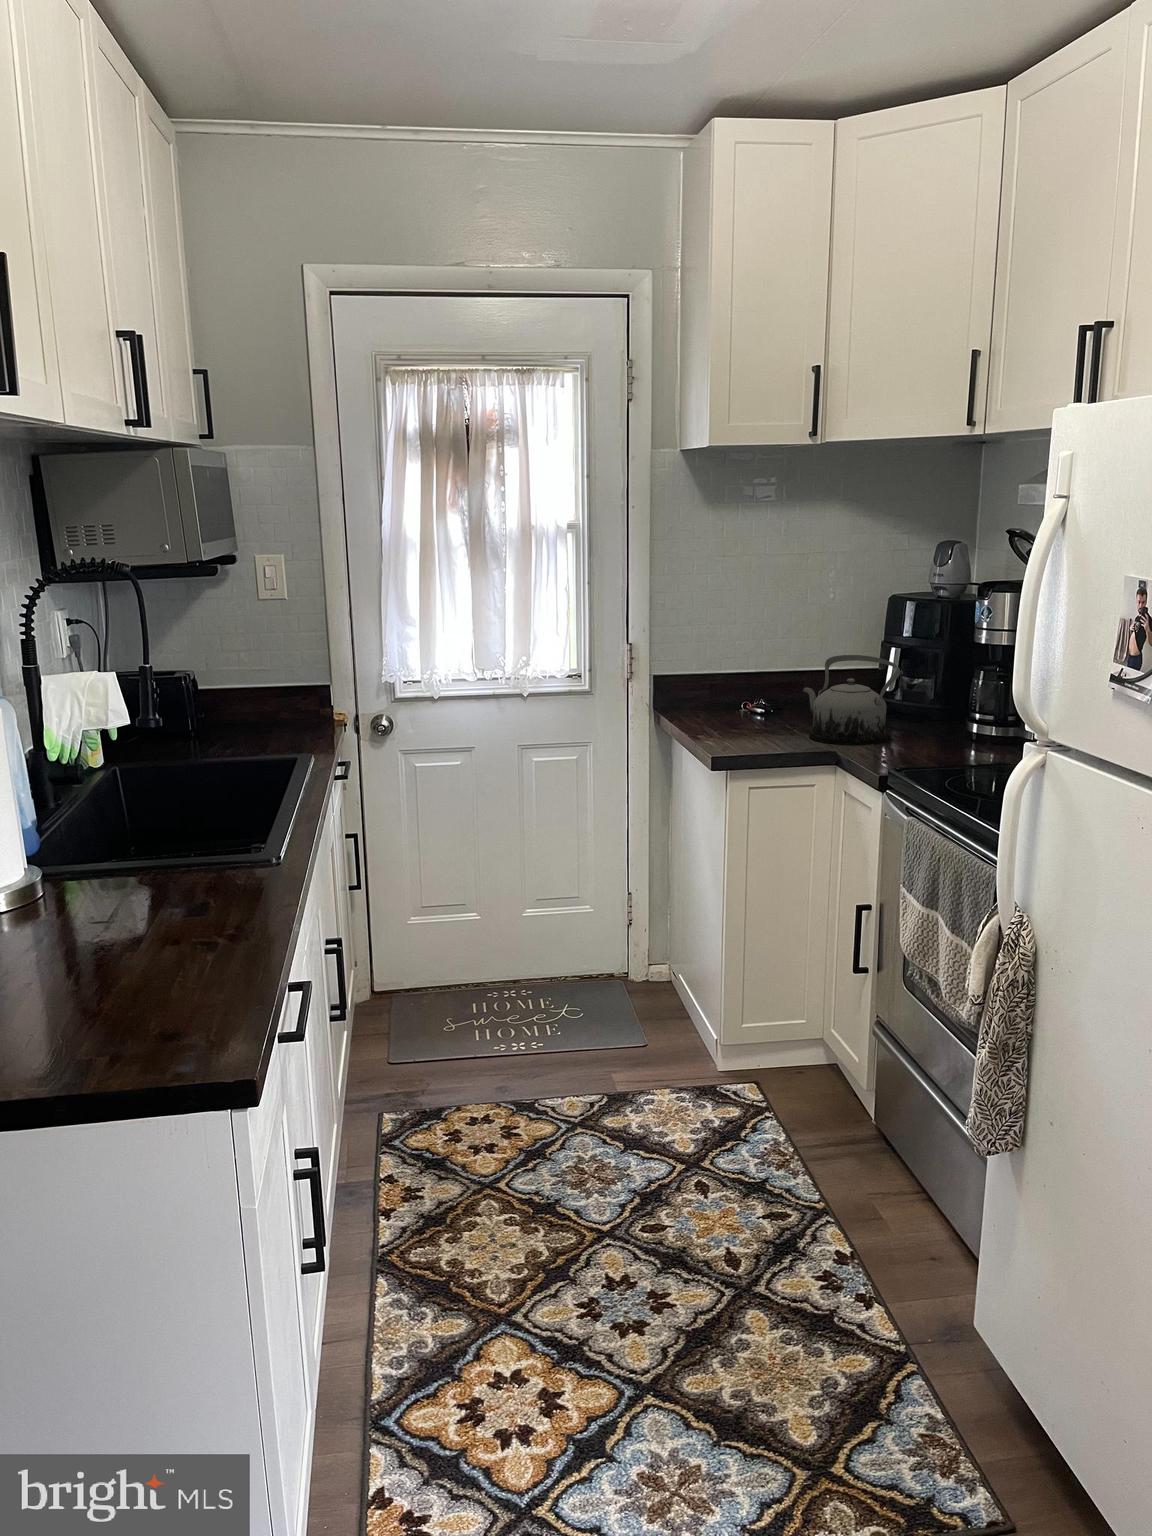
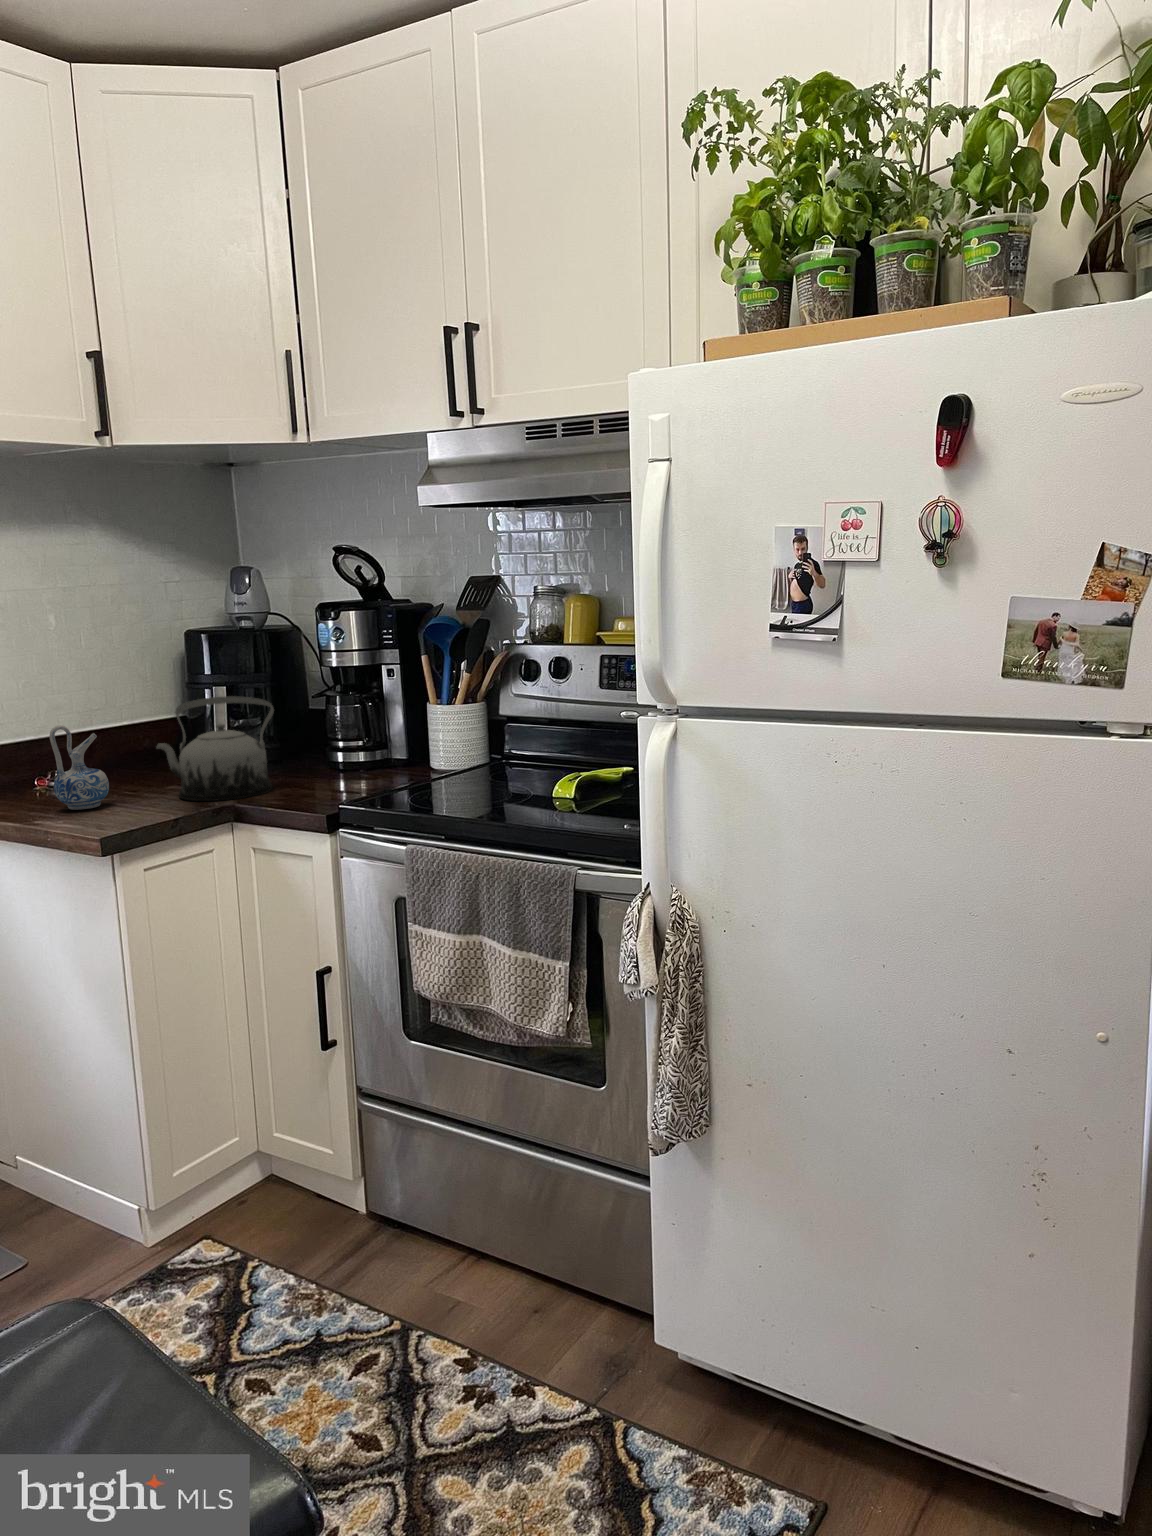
ceramic pitcher: none [724,663,764,730] -> present [50,725,109,810]

